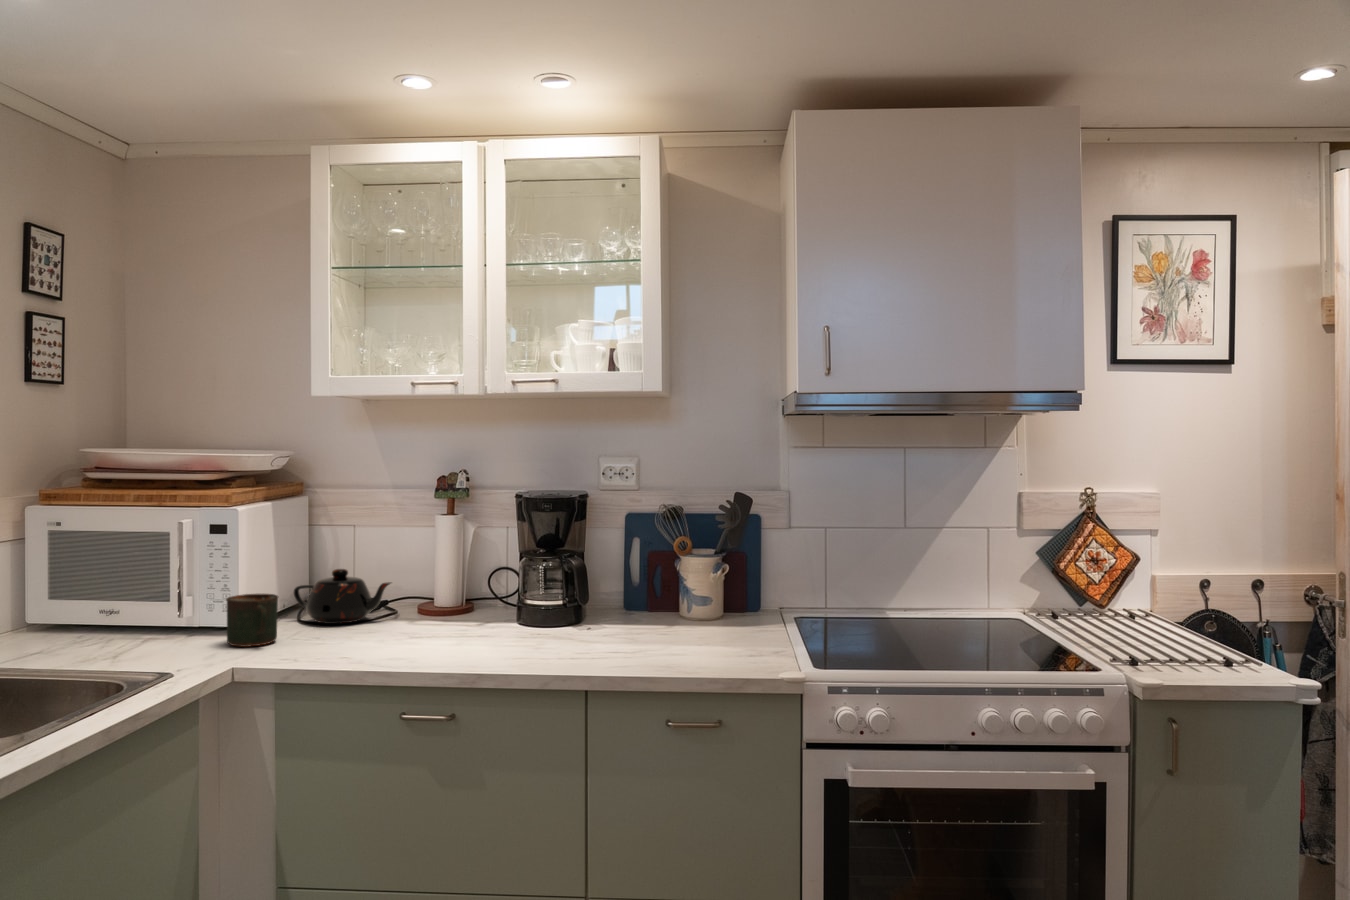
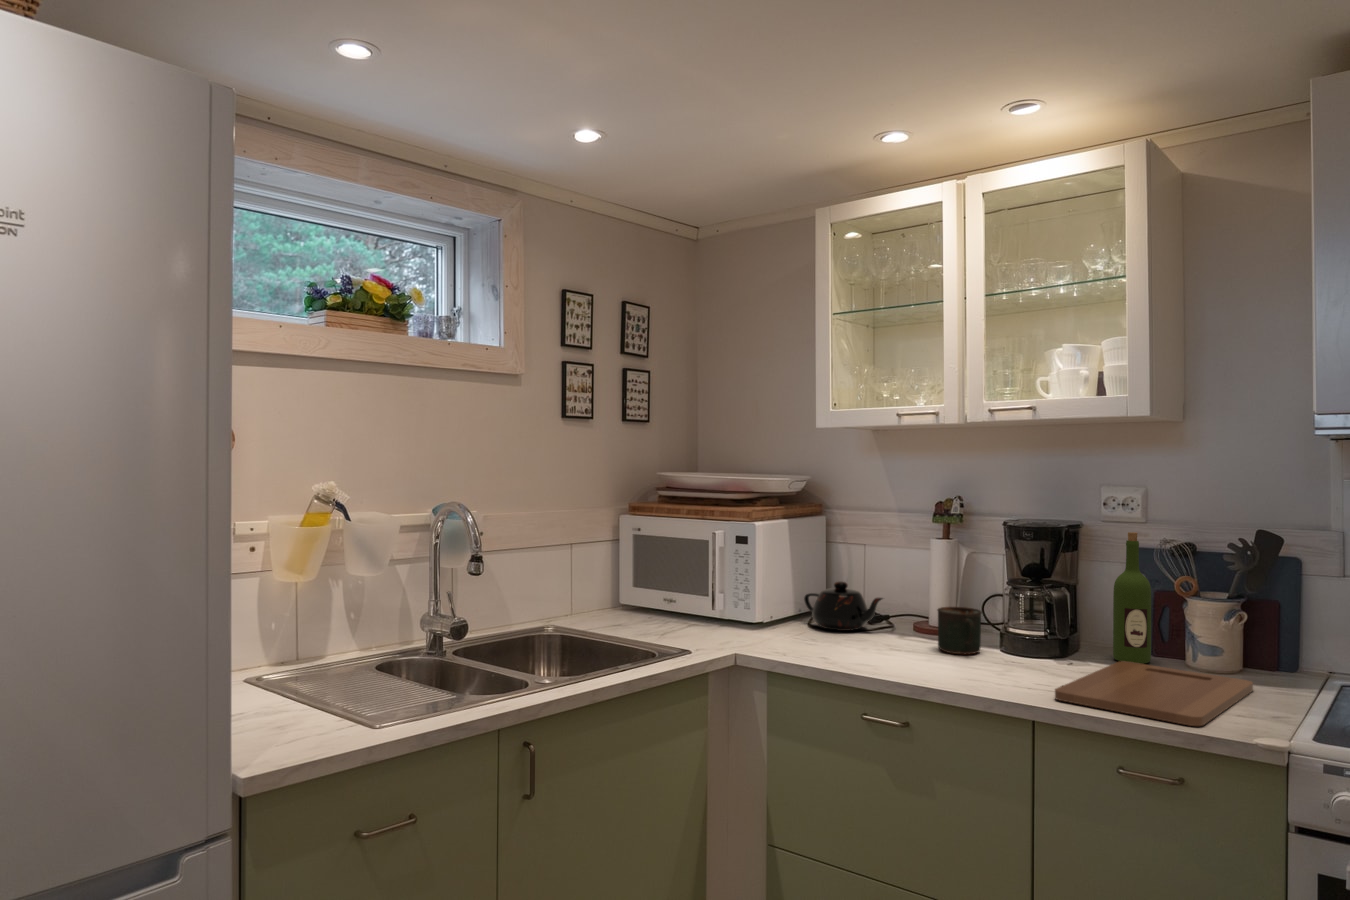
wine bottle: none [619,500,650,621] -> present [1113,532,1151,664]
mug: present [226,594,278,647] -> present [938,607,982,654]
cutting board: none [598,619,739,665] -> present [1055,661,1253,726]

